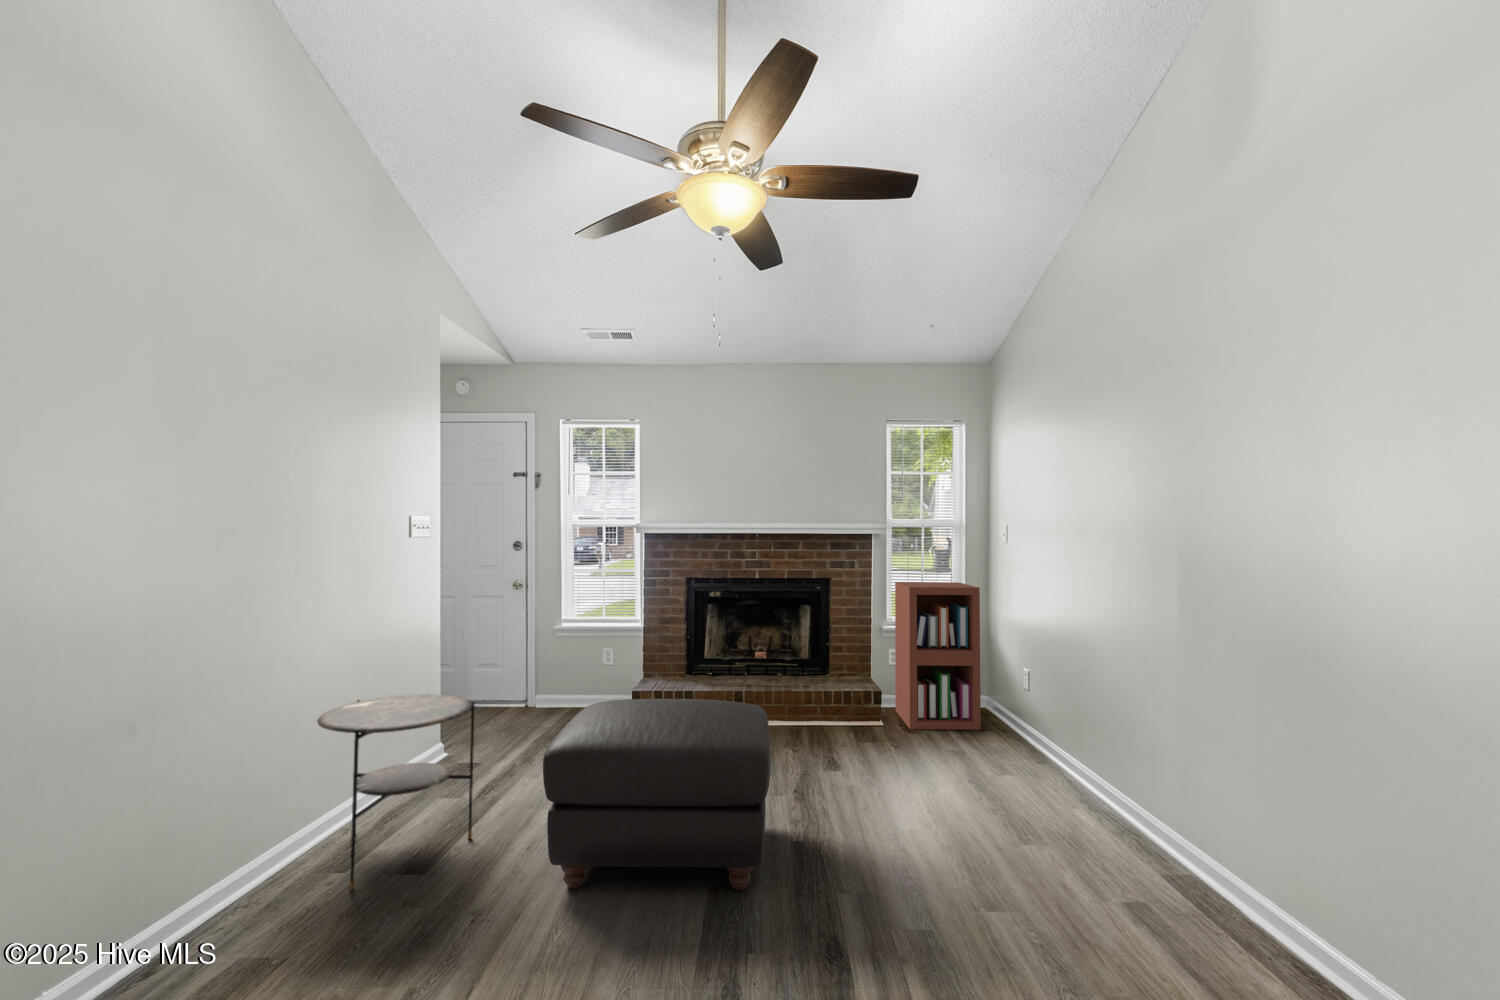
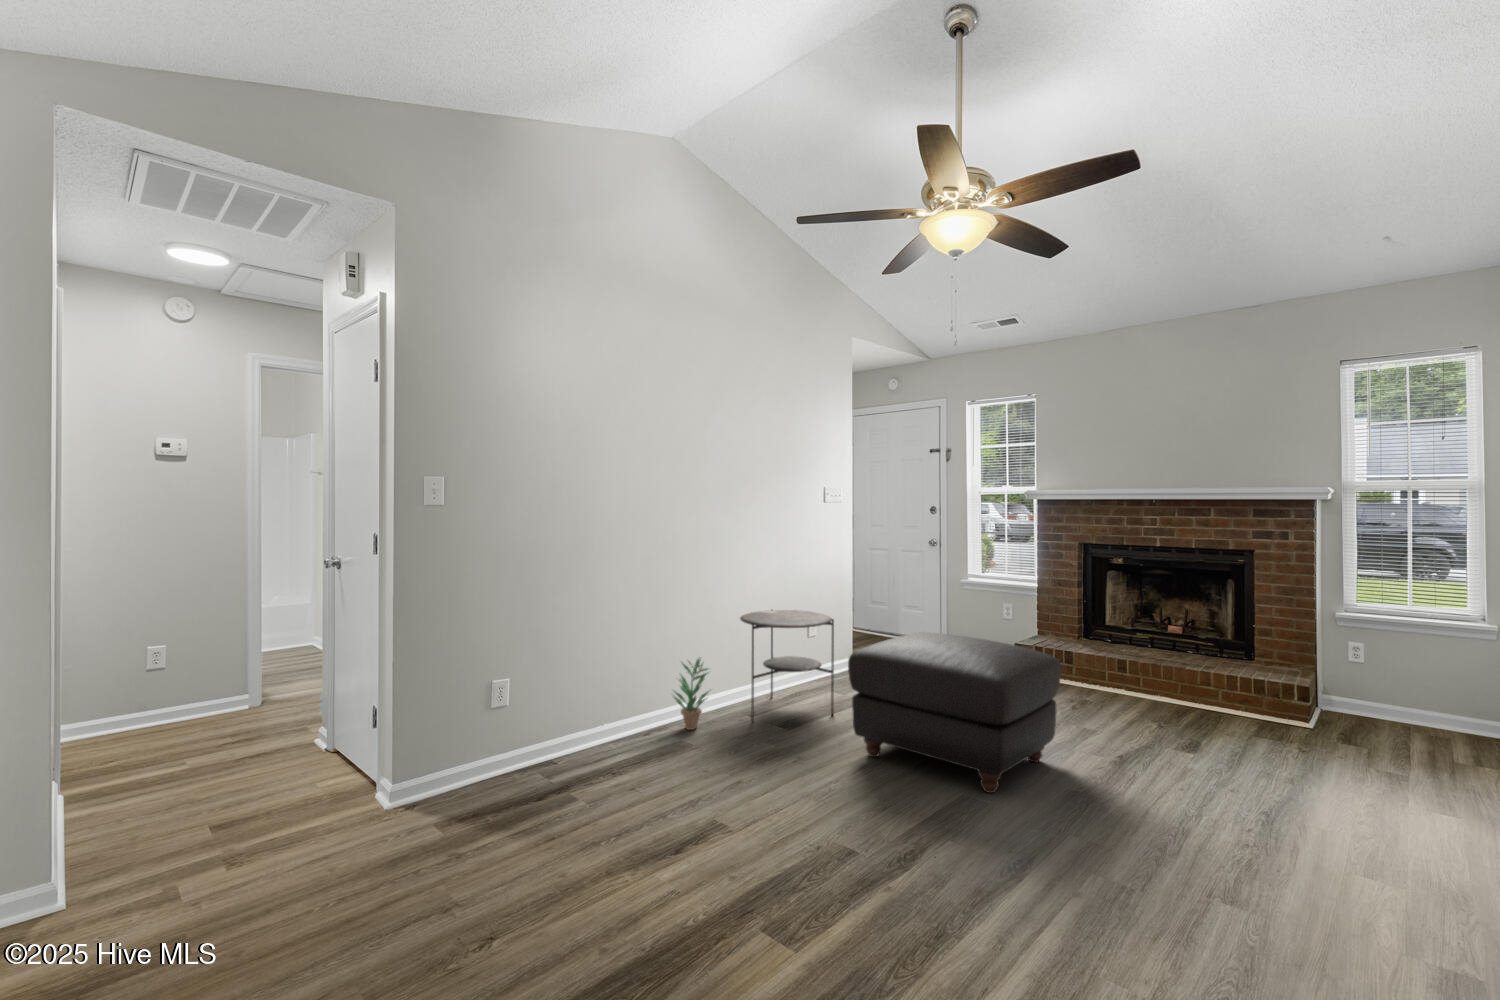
bookshelf: present [895,582,981,730] -> none [1346,560,1470,758]
potted plant: none [191,806,286,948] -> present [673,659,709,730]

